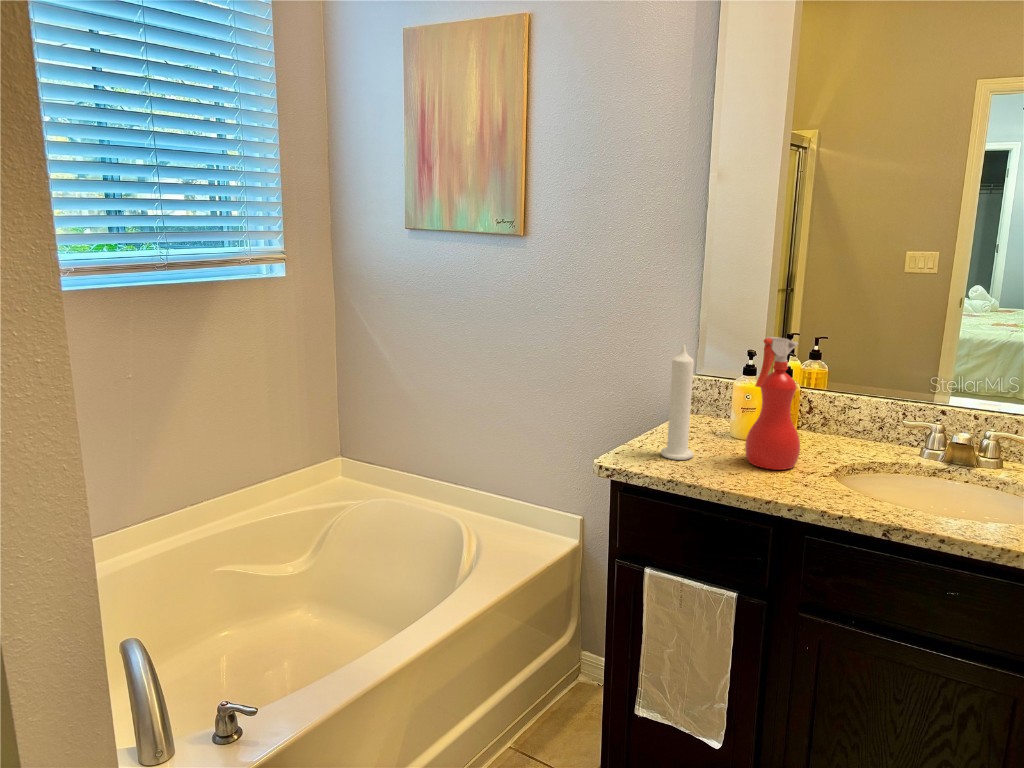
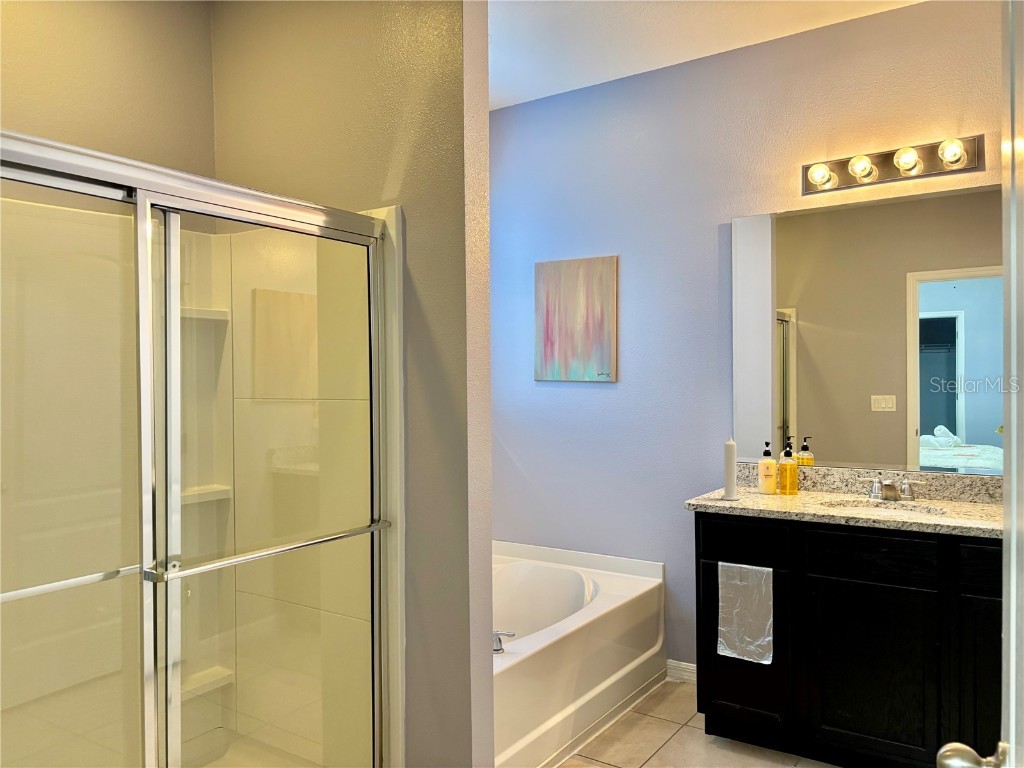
spray bottle: present [745,337,800,470] -> none [769,428,800,502]

